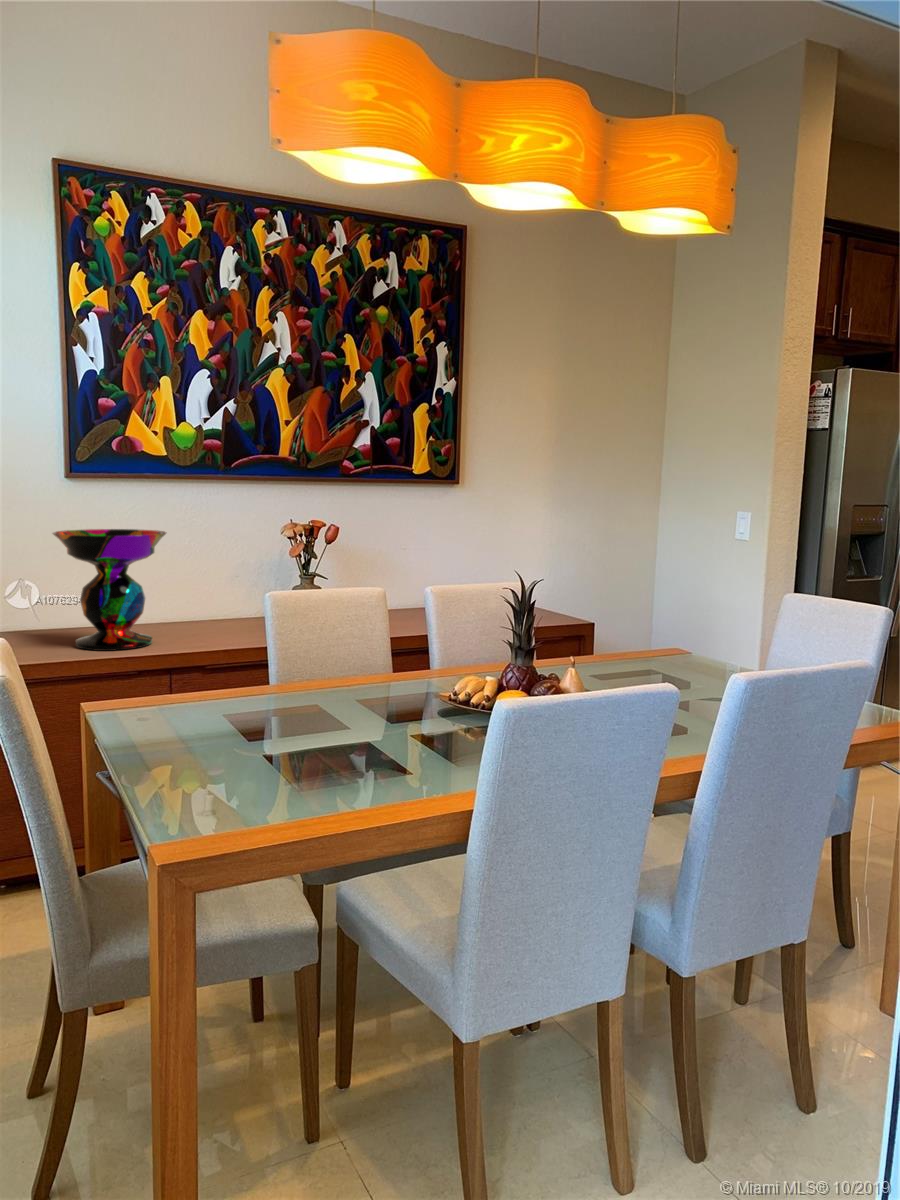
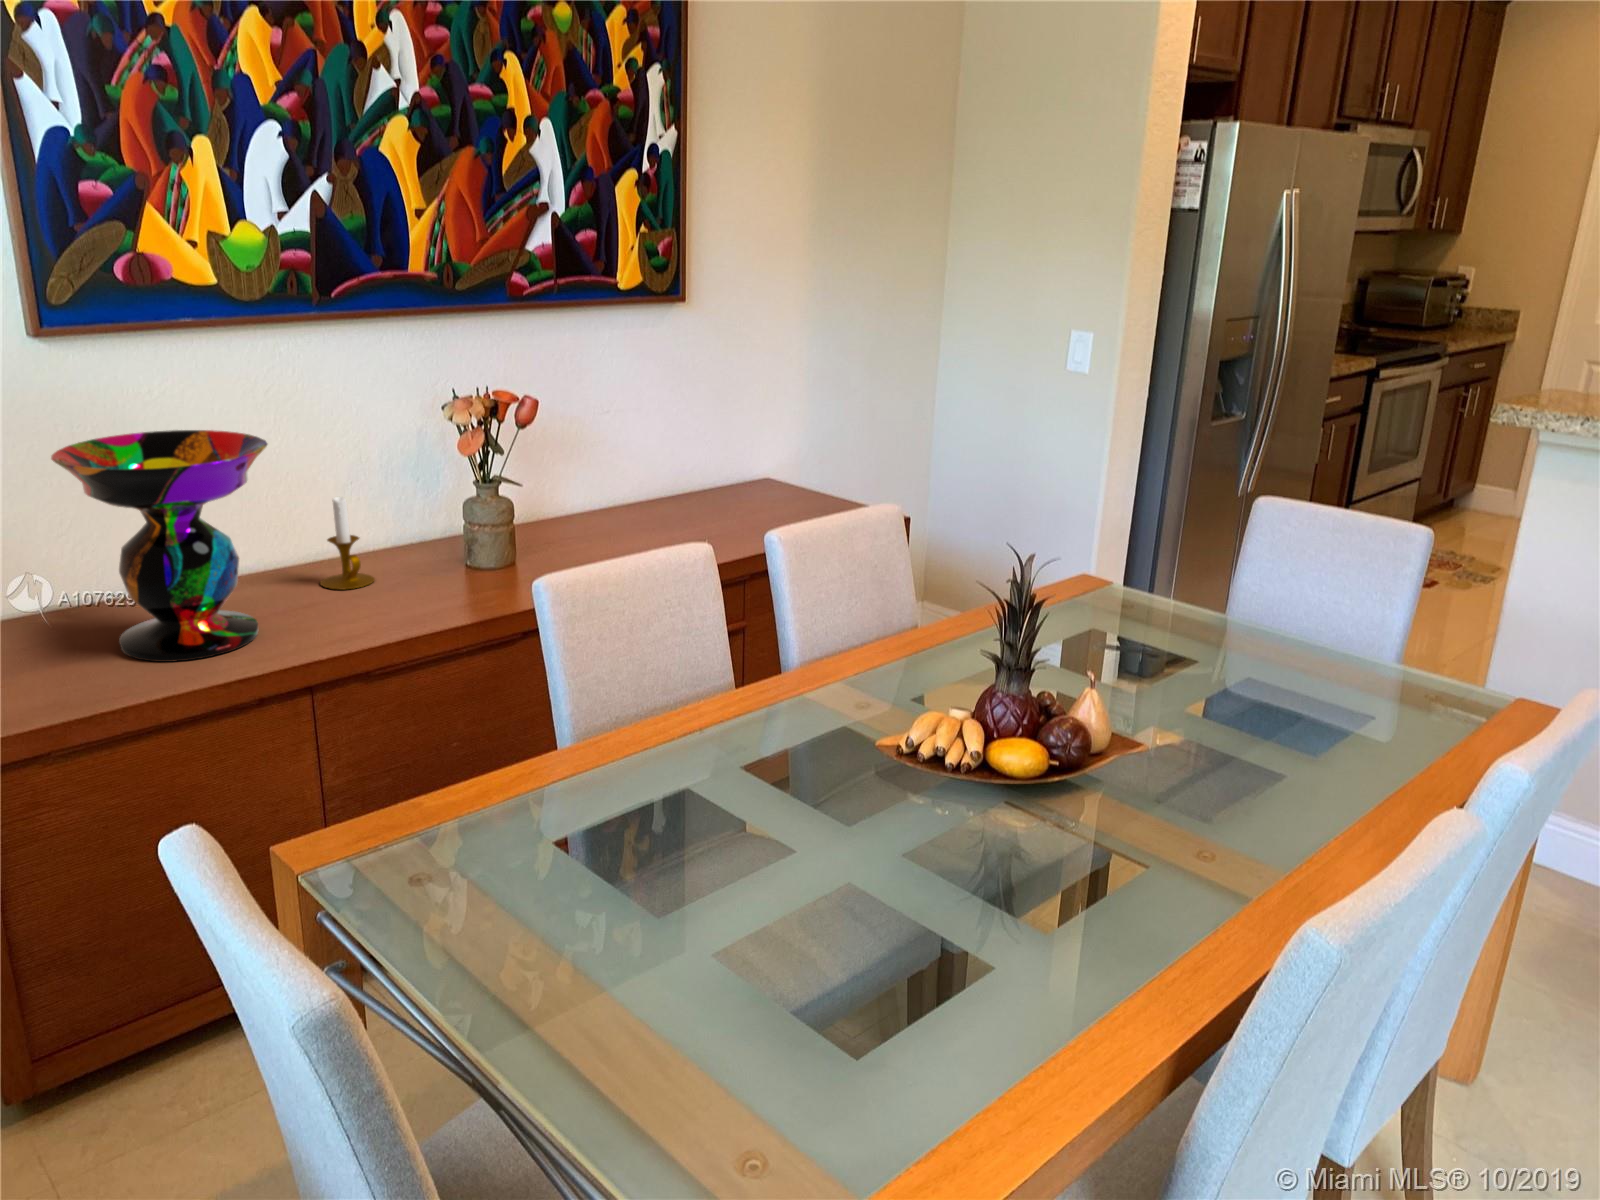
candlestick: none [202,578,234,632] -> present [320,497,375,590]

